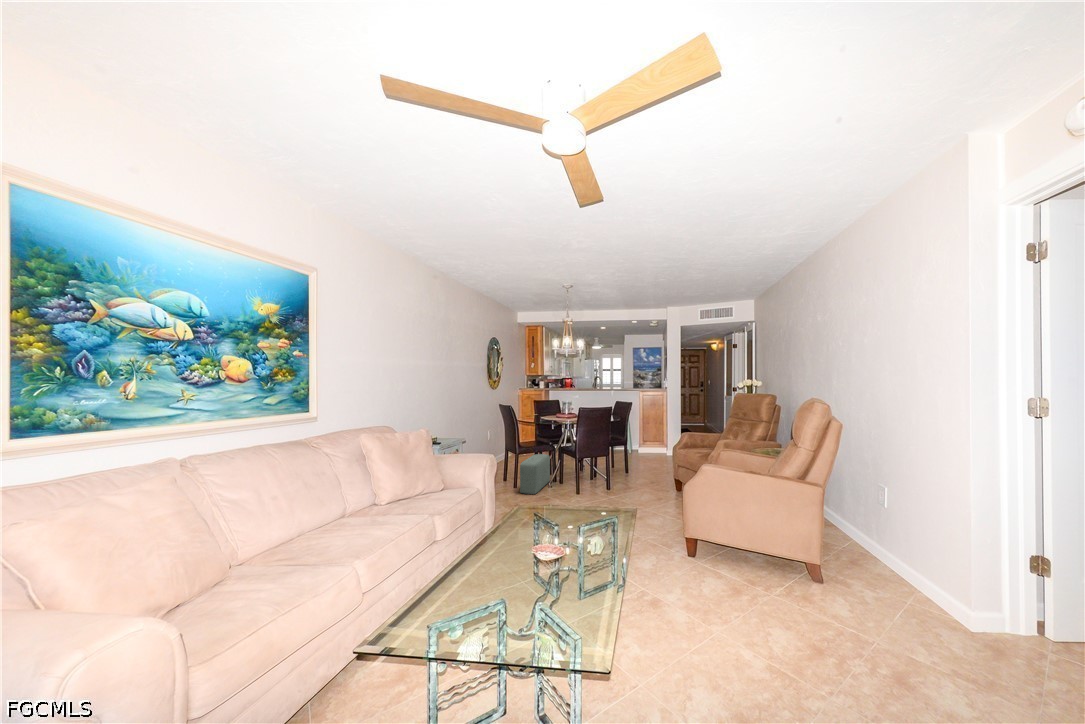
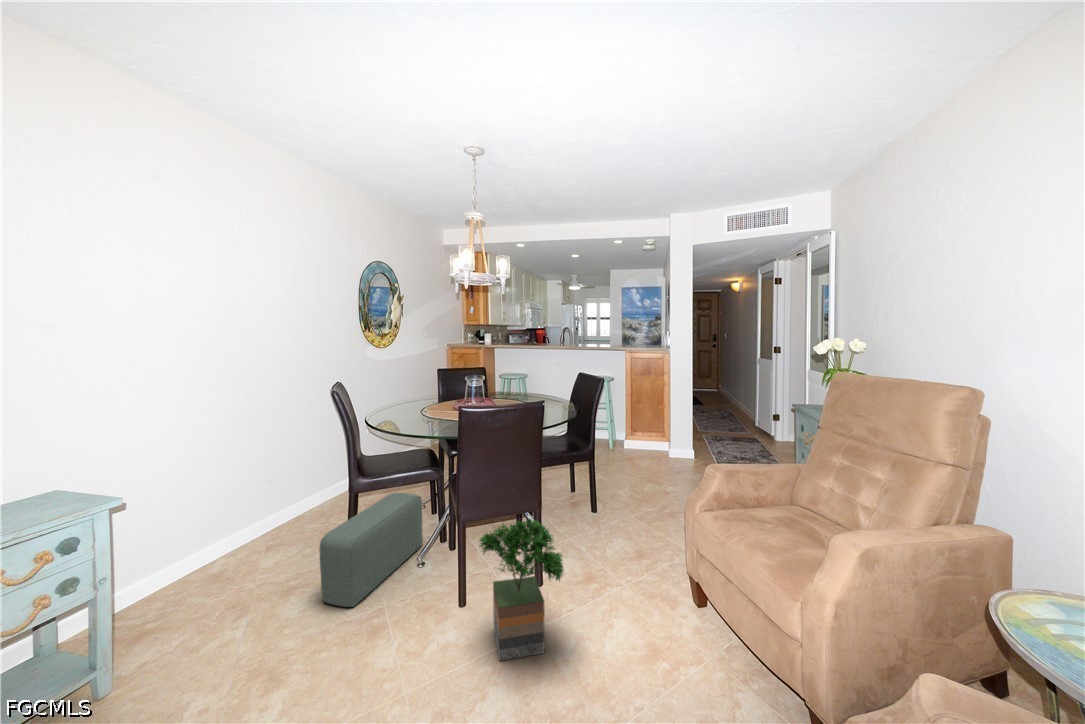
potted tree: none [596,449,633,502] -> present [479,519,563,661]

